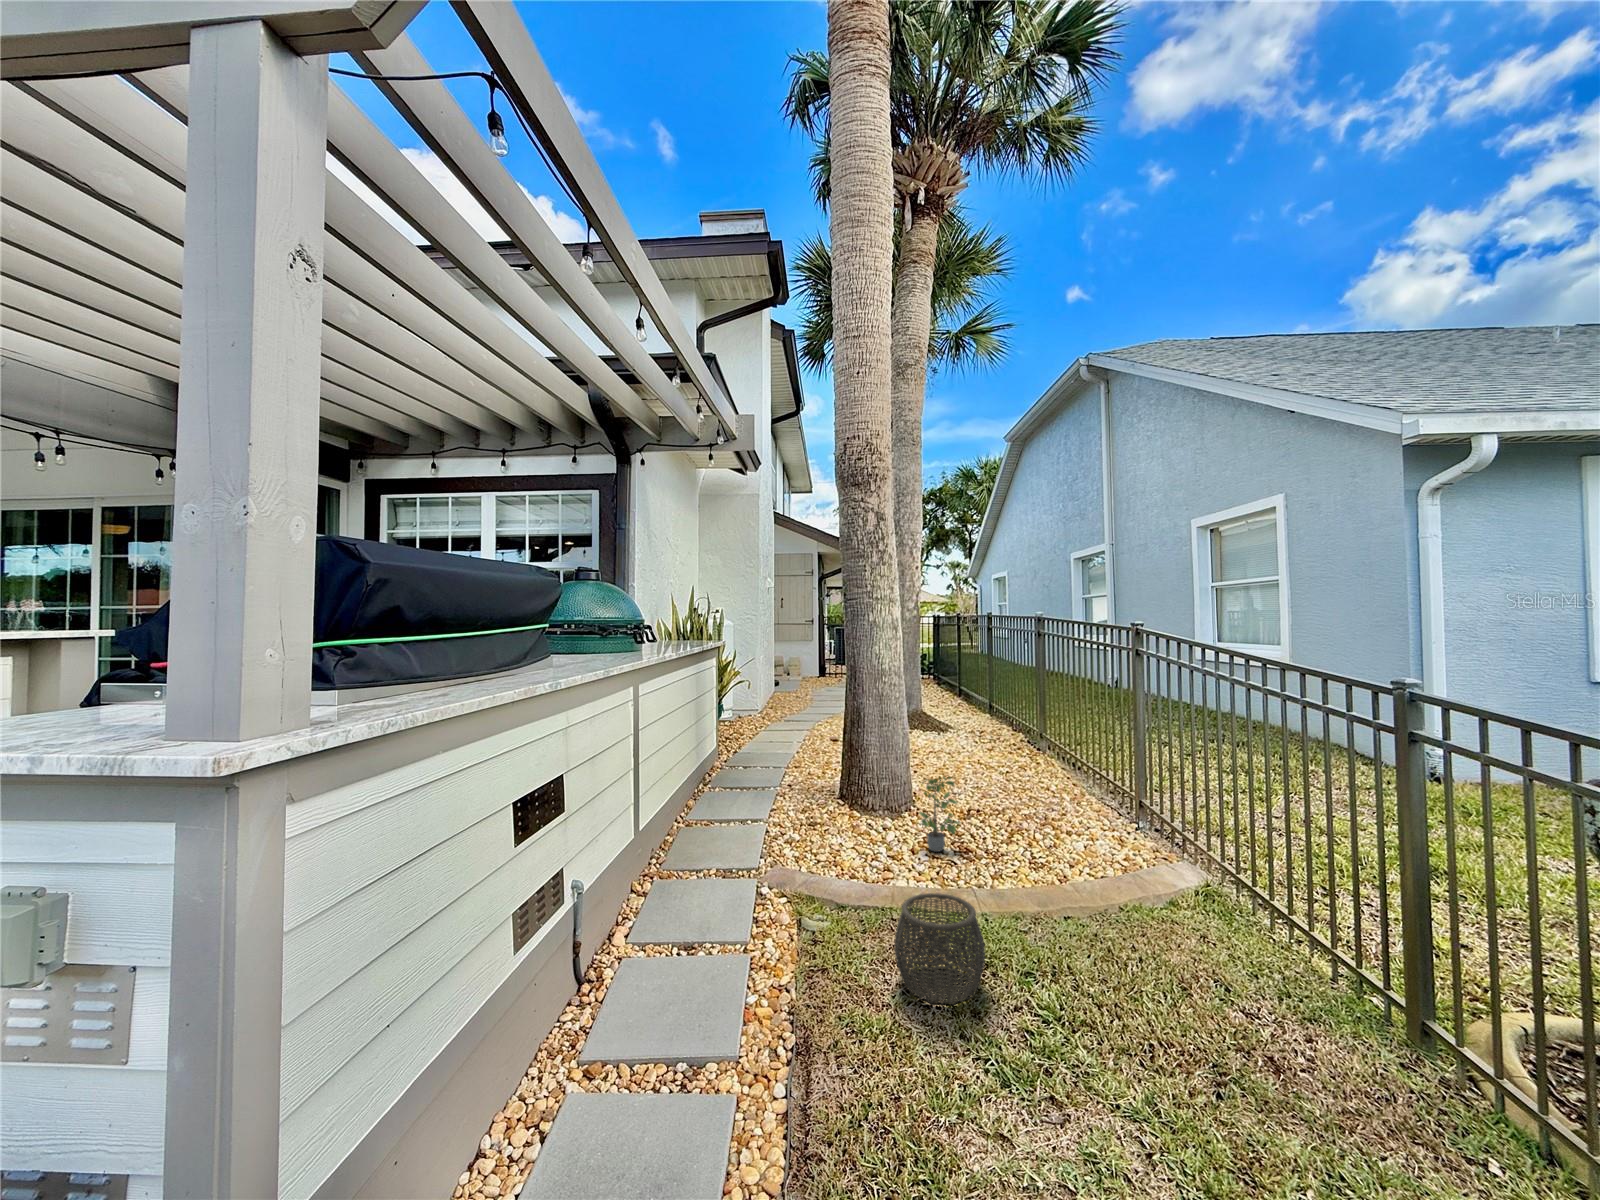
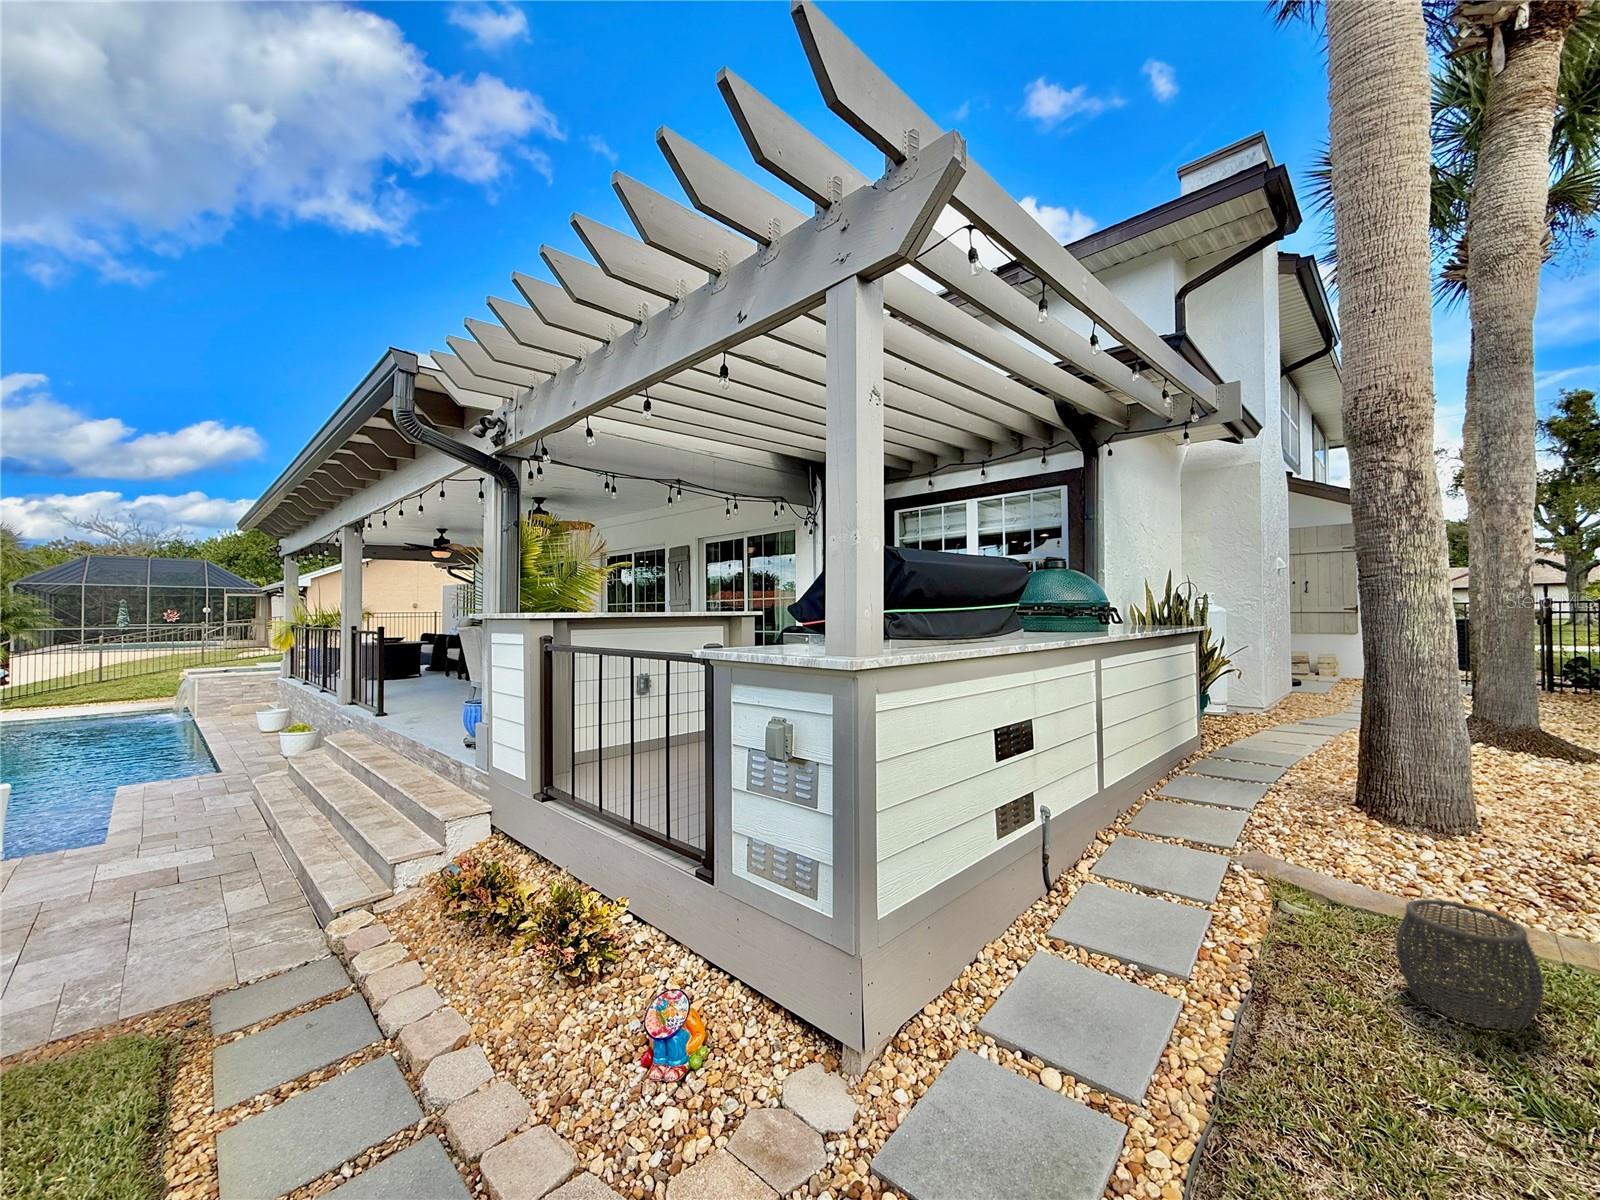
potted plant: present [919,777,961,852] -> none [1473,790,1558,886]

